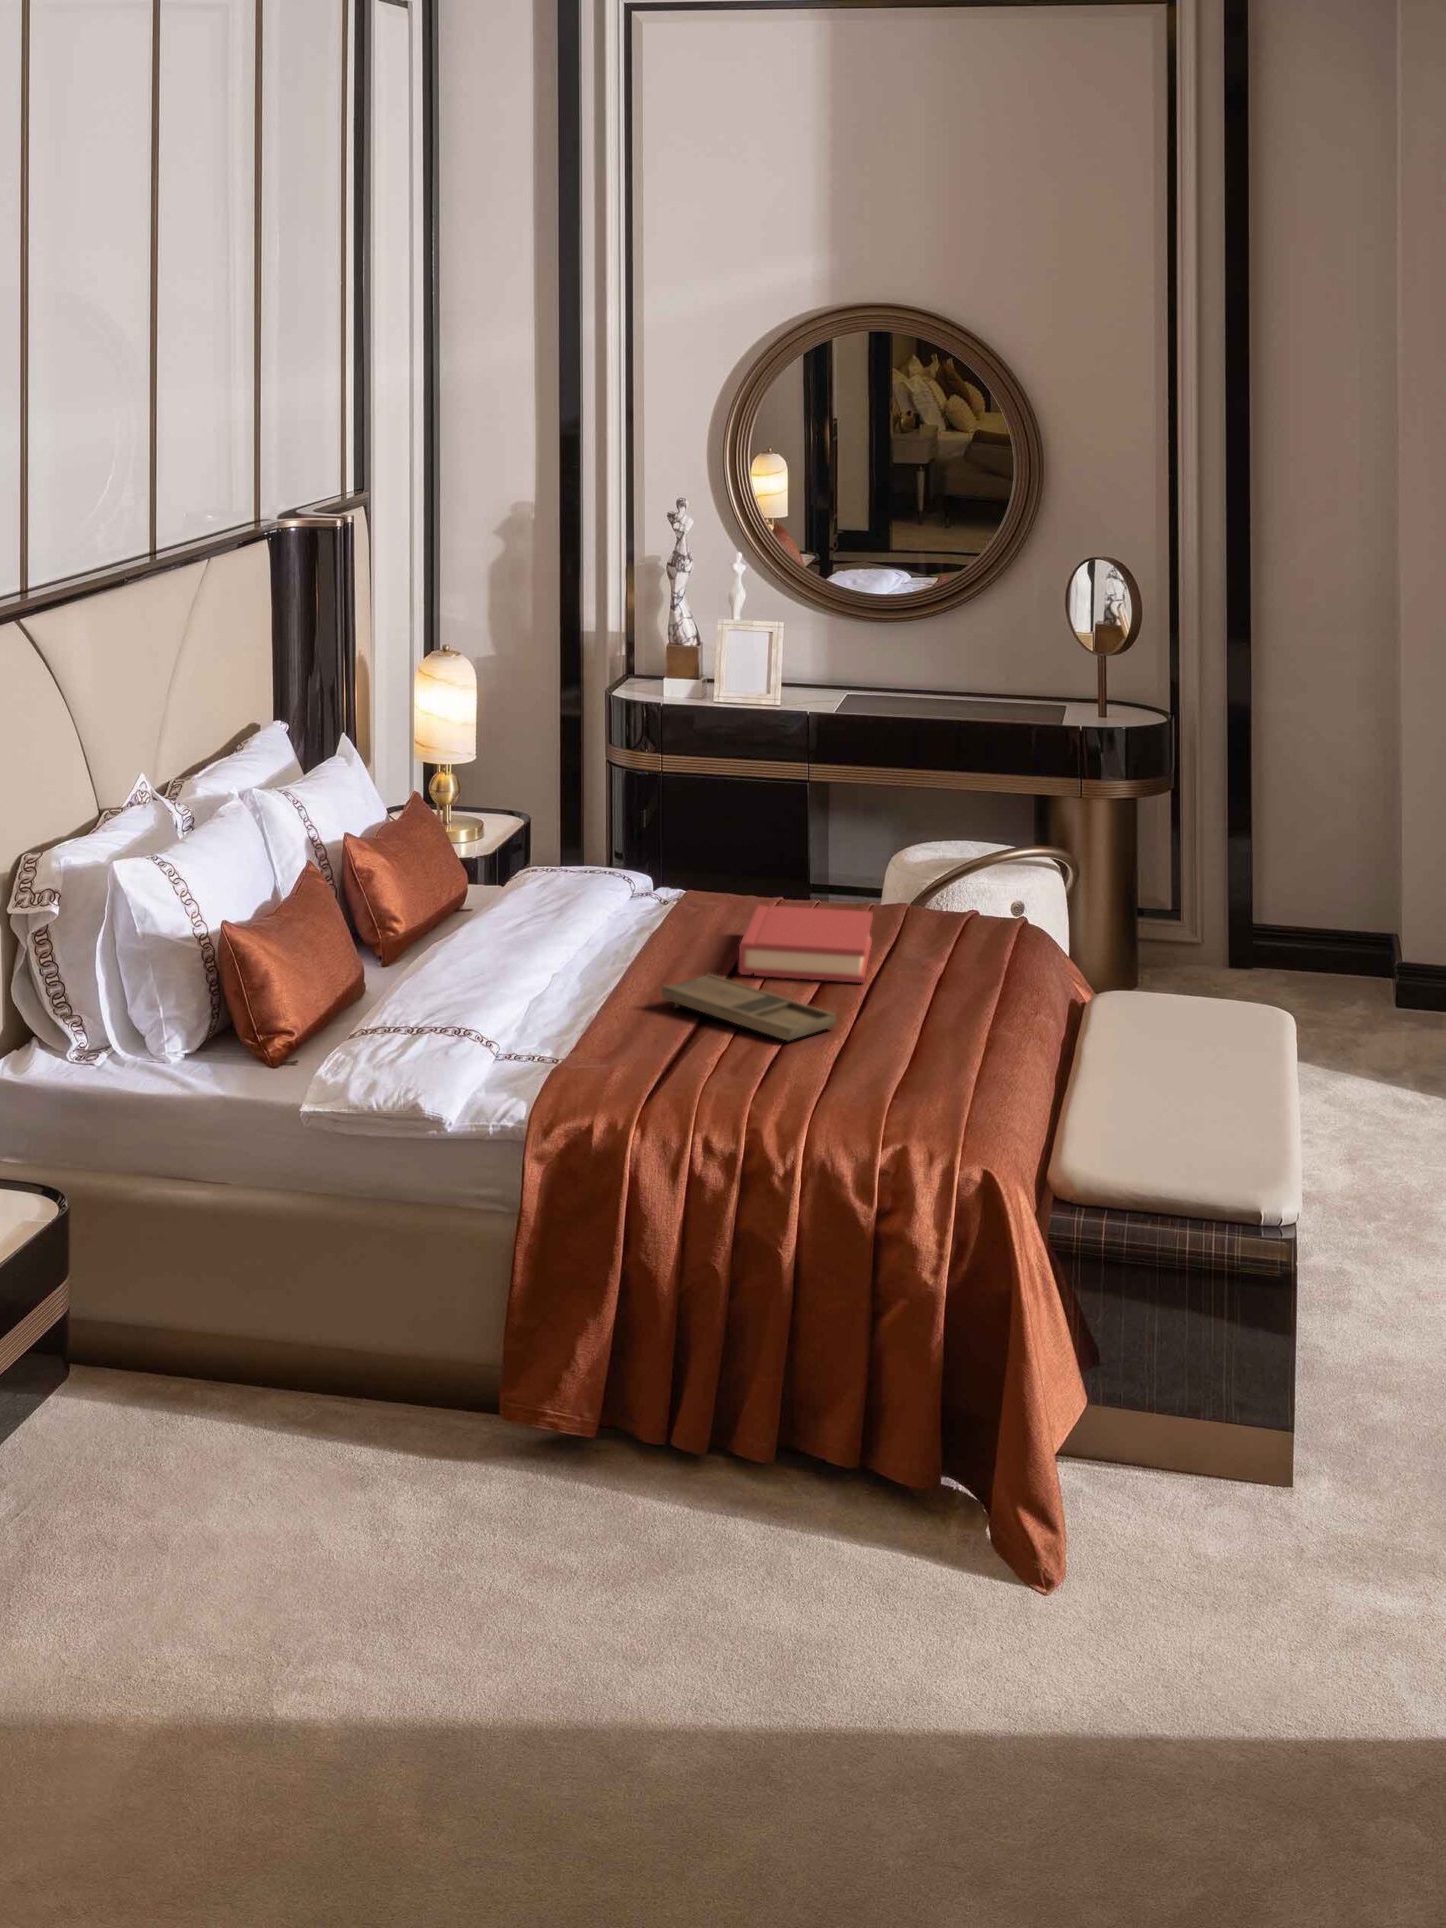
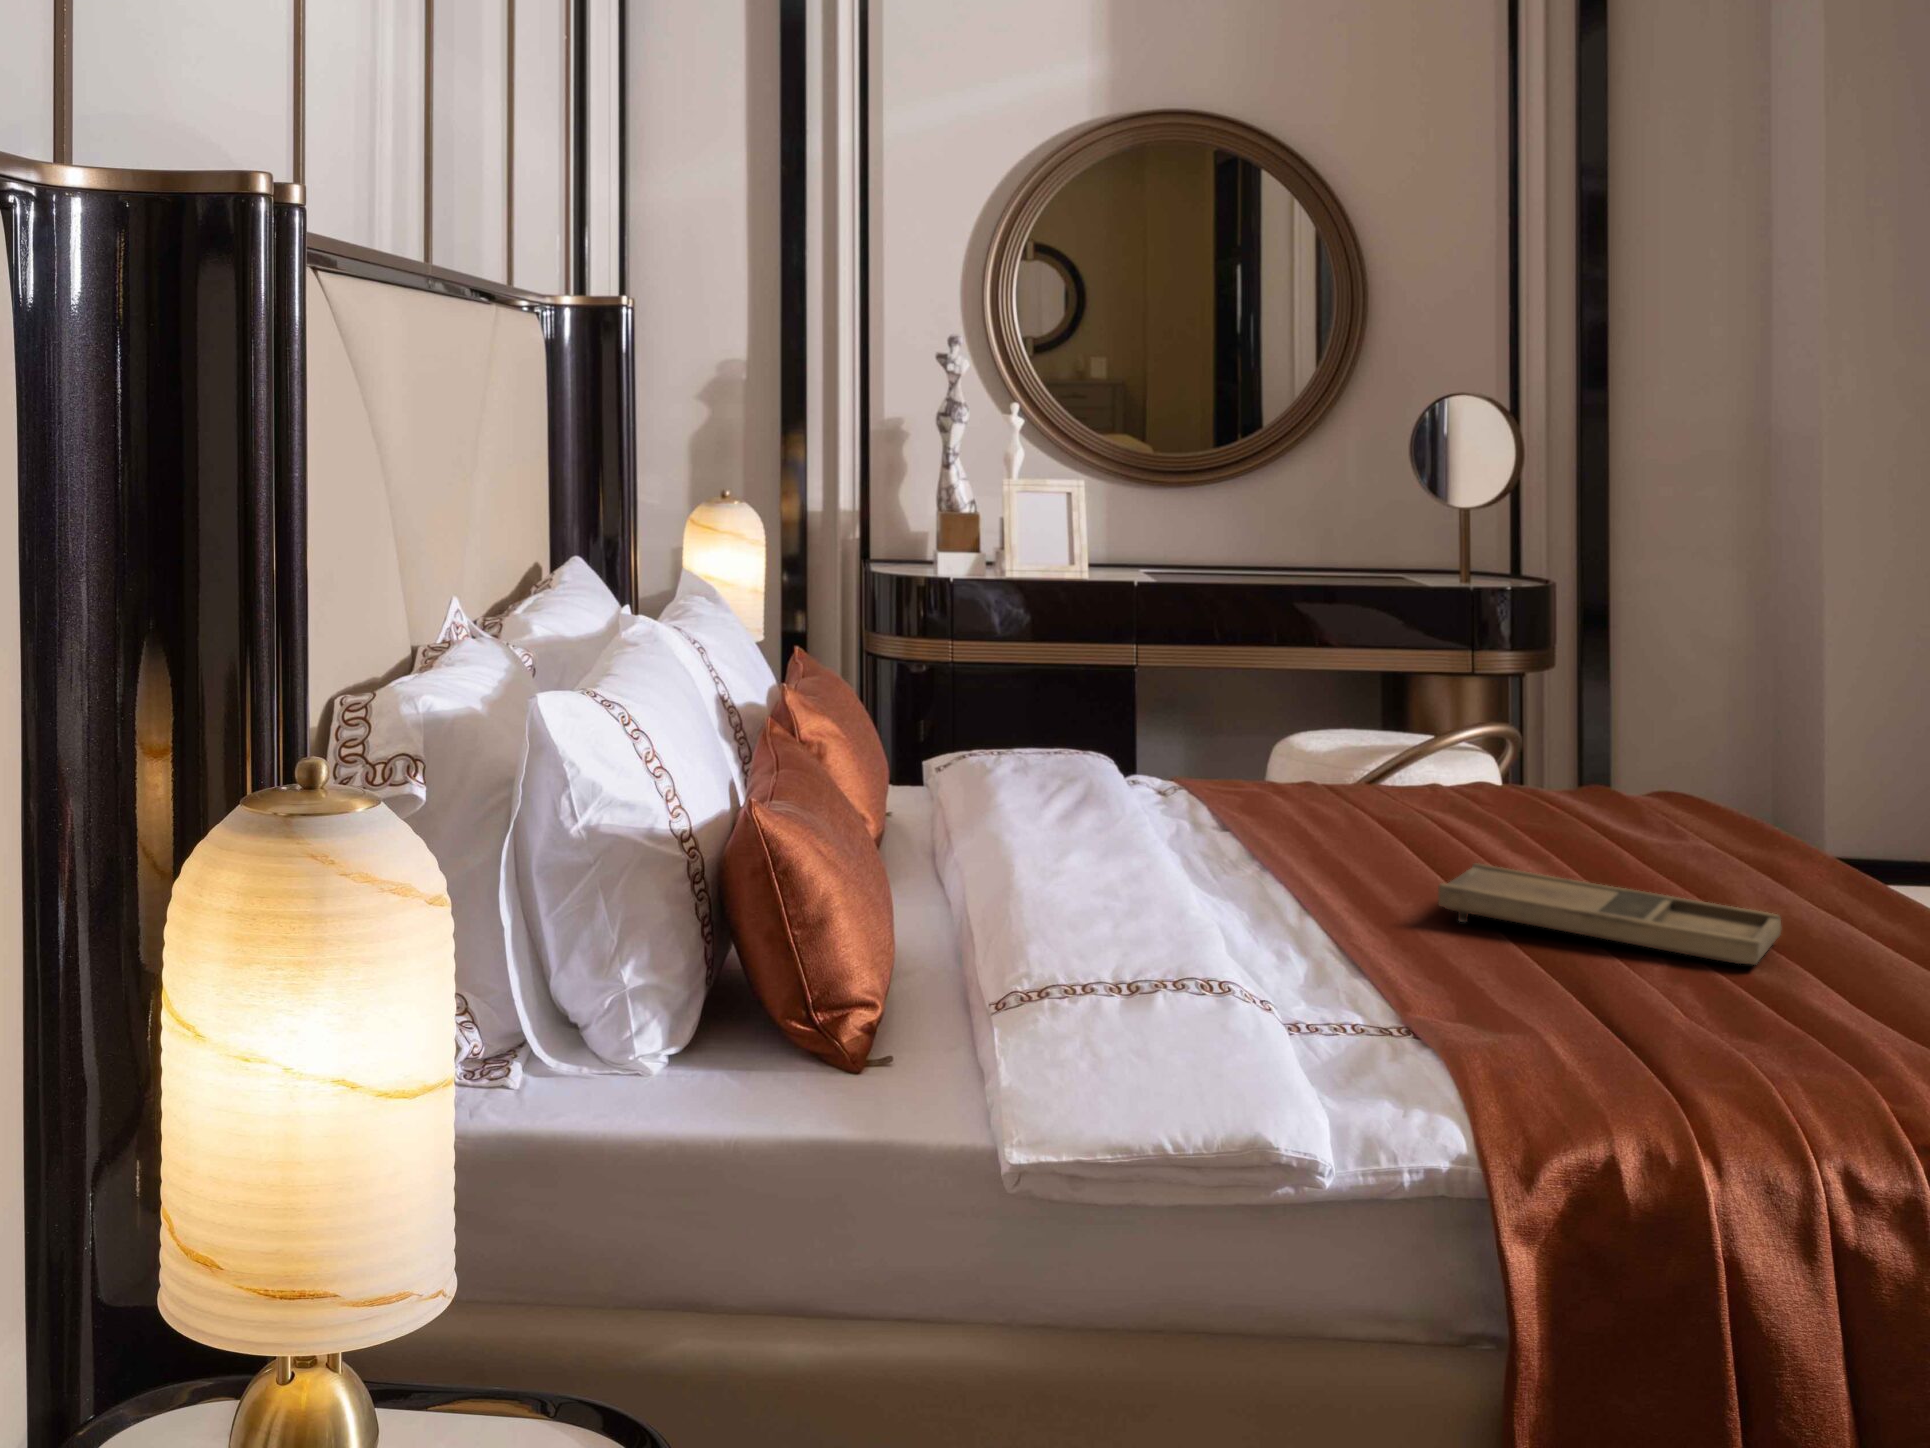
hardback book: present [739,906,873,983] -> none [1389,769,1677,869]

